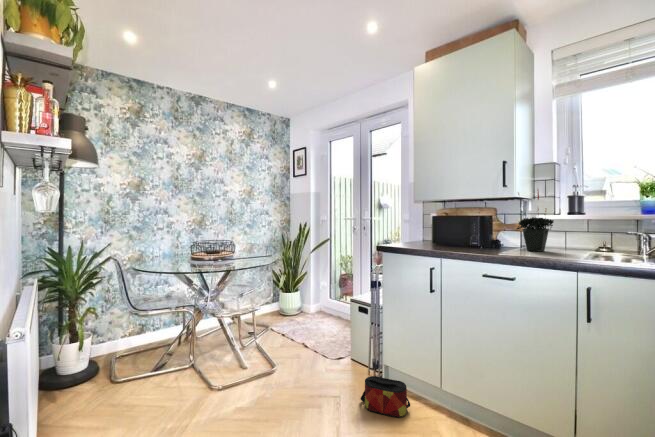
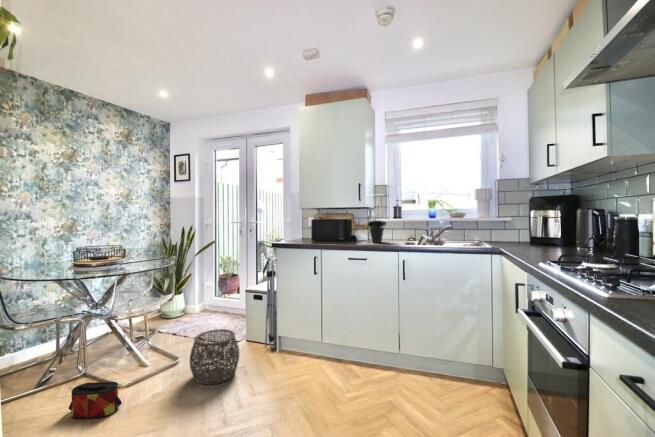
woven basket: none [278,344,335,413] -> present [189,329,240,385]
bag: present [360,376,410,418] -> present [69,382,122,419]

